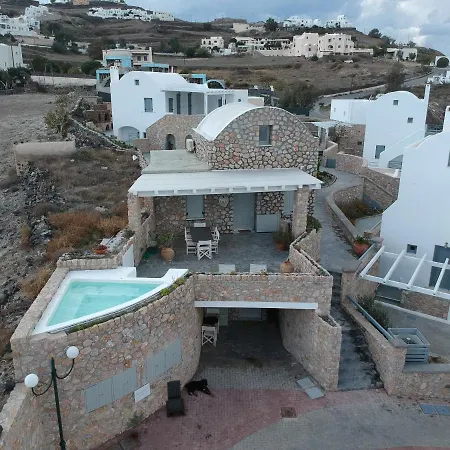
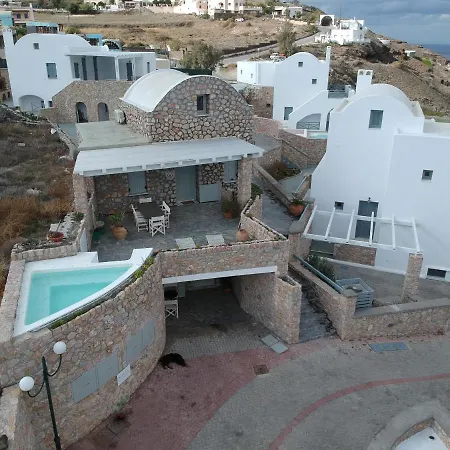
lounge chair: present [166,380,185,417] -> none [144,356,166,393]

